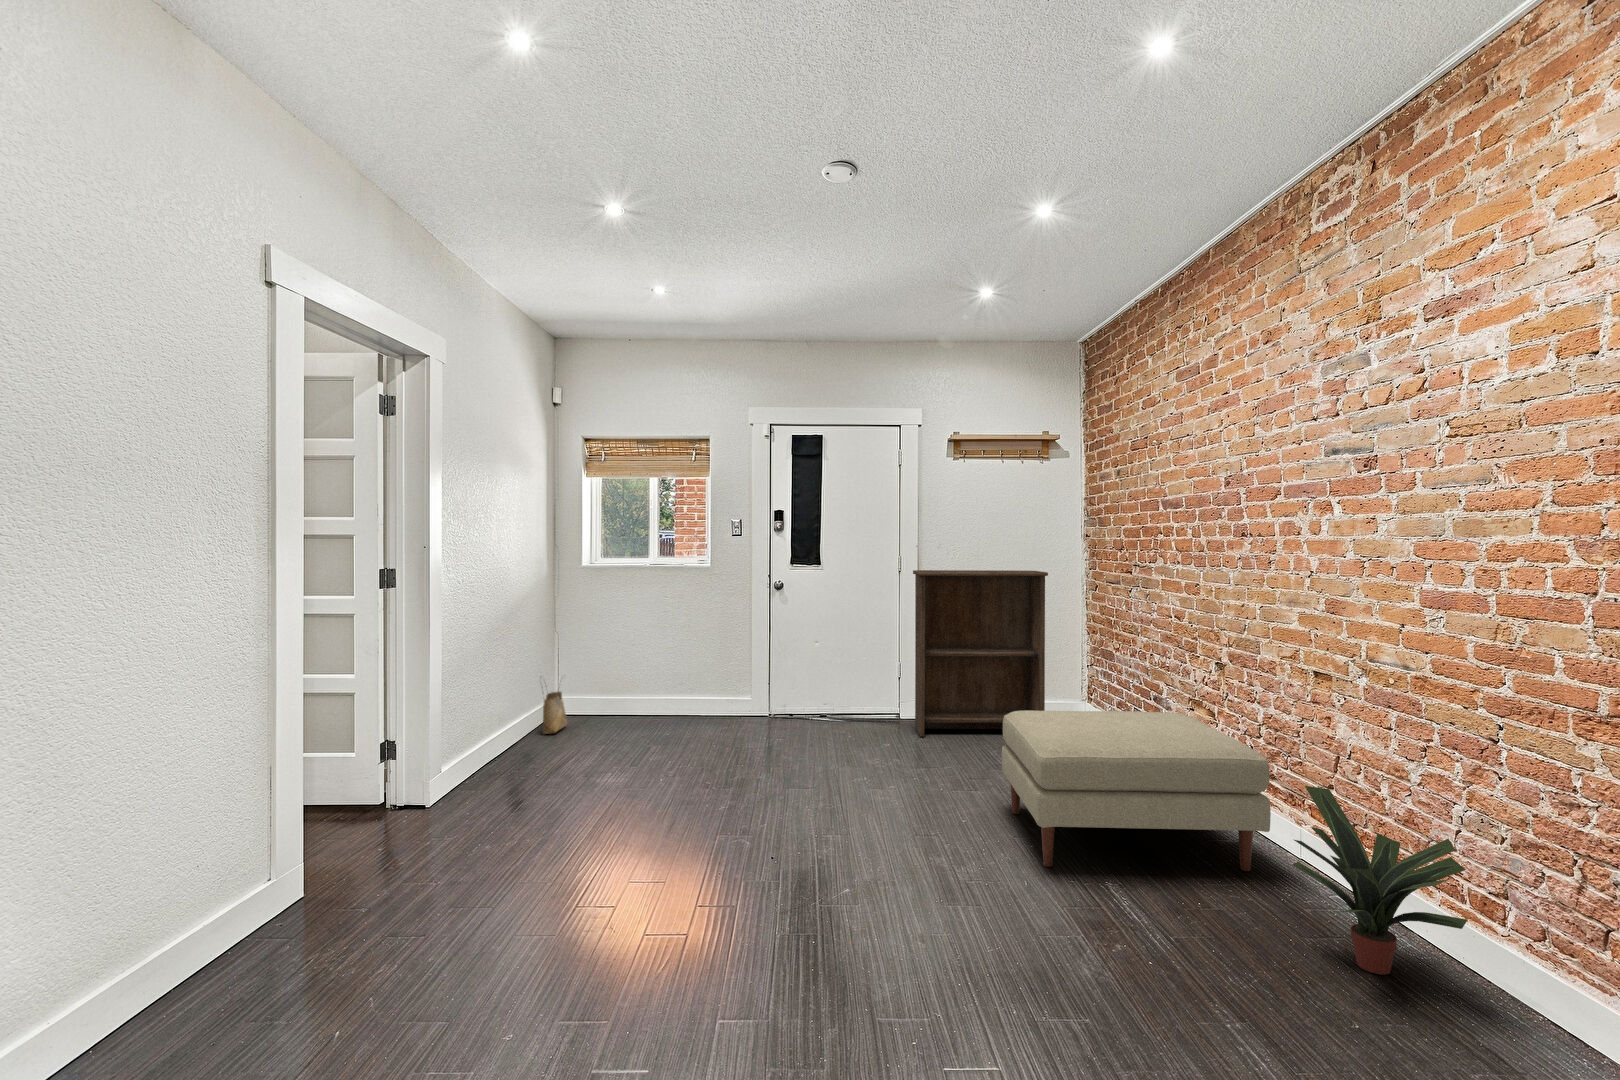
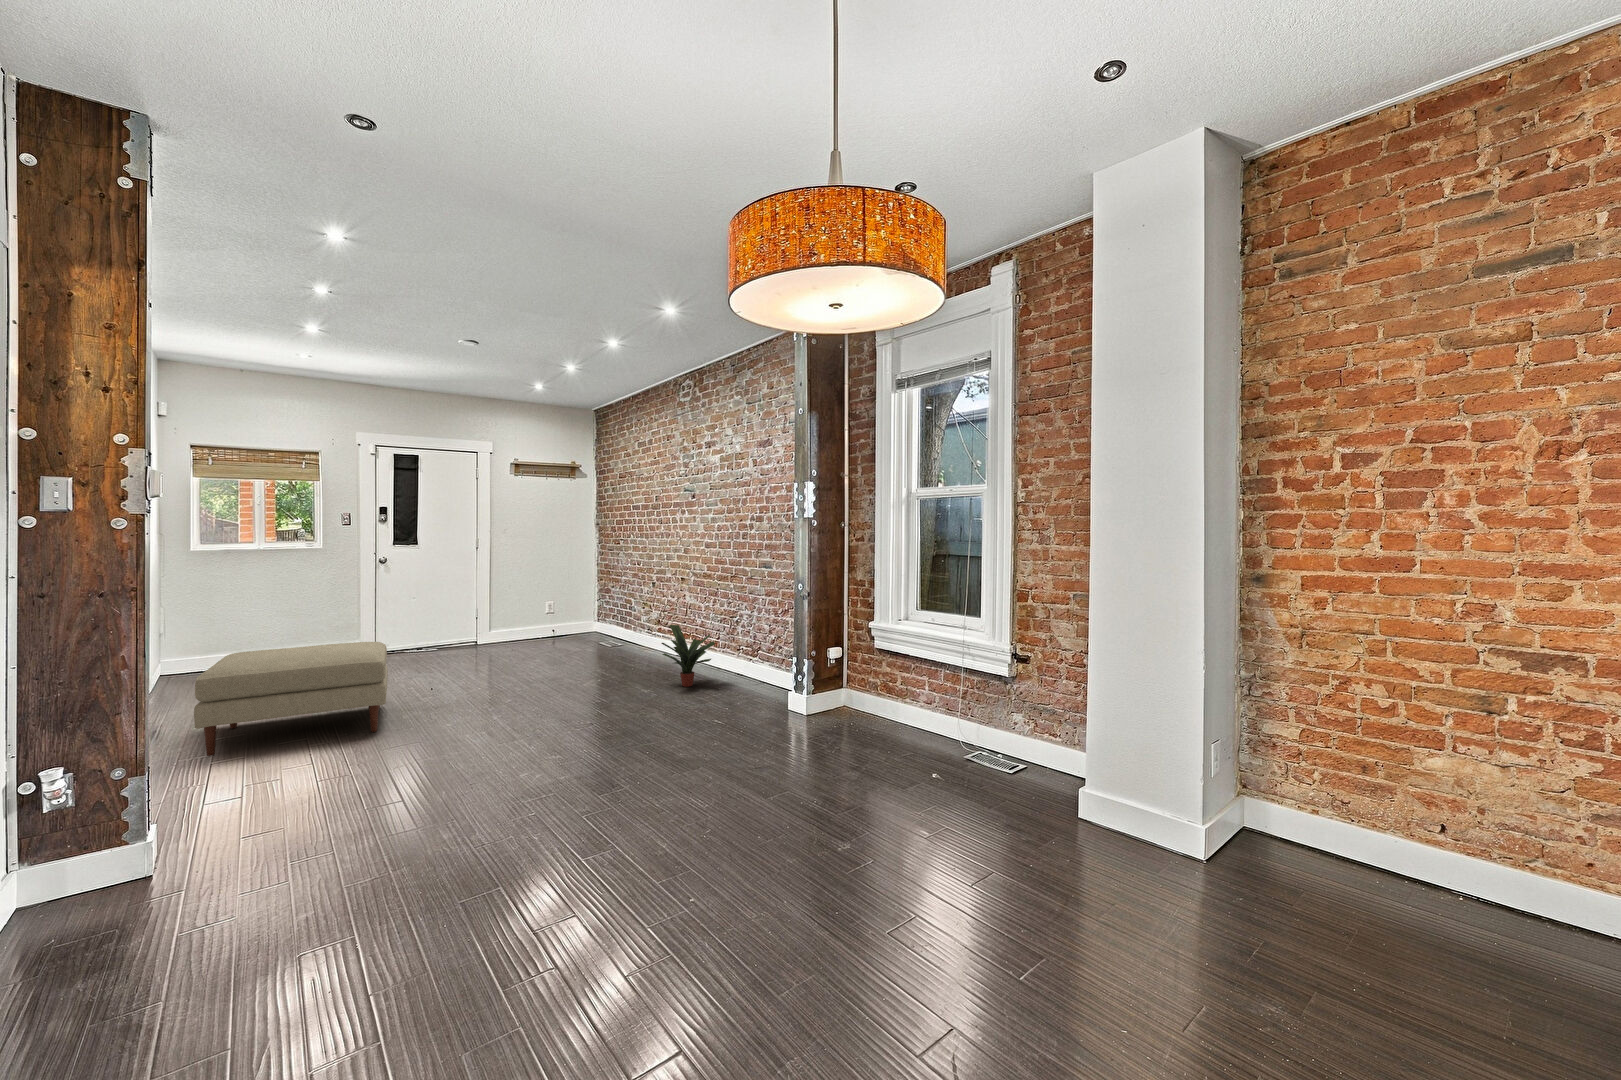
bookshelf: present [913,570,1048,737] -> none [487,545,573,647]
woven basket: present [542,691,567,734] -> none [163,632,190,679]
ottoman: present [1002,710,1271,871] -> present [194,642,388,756]

